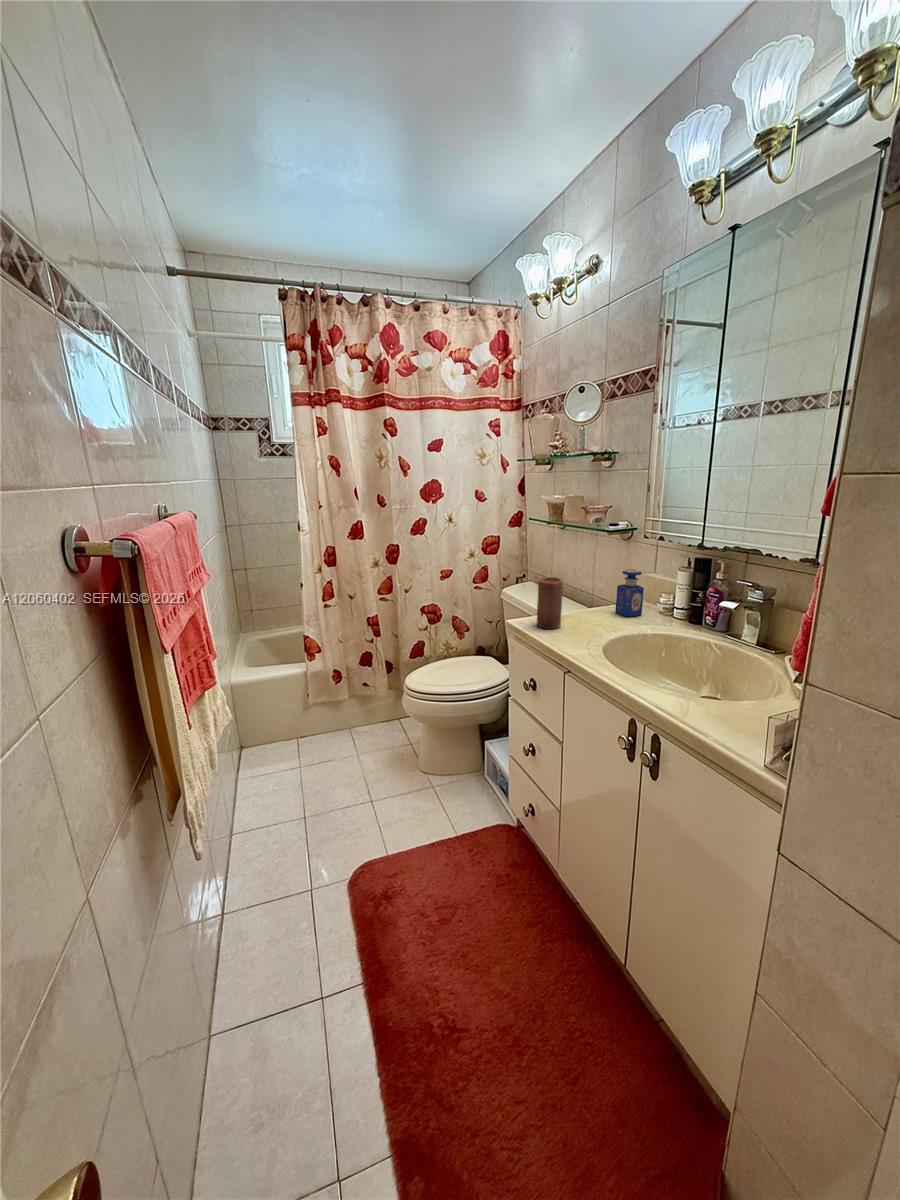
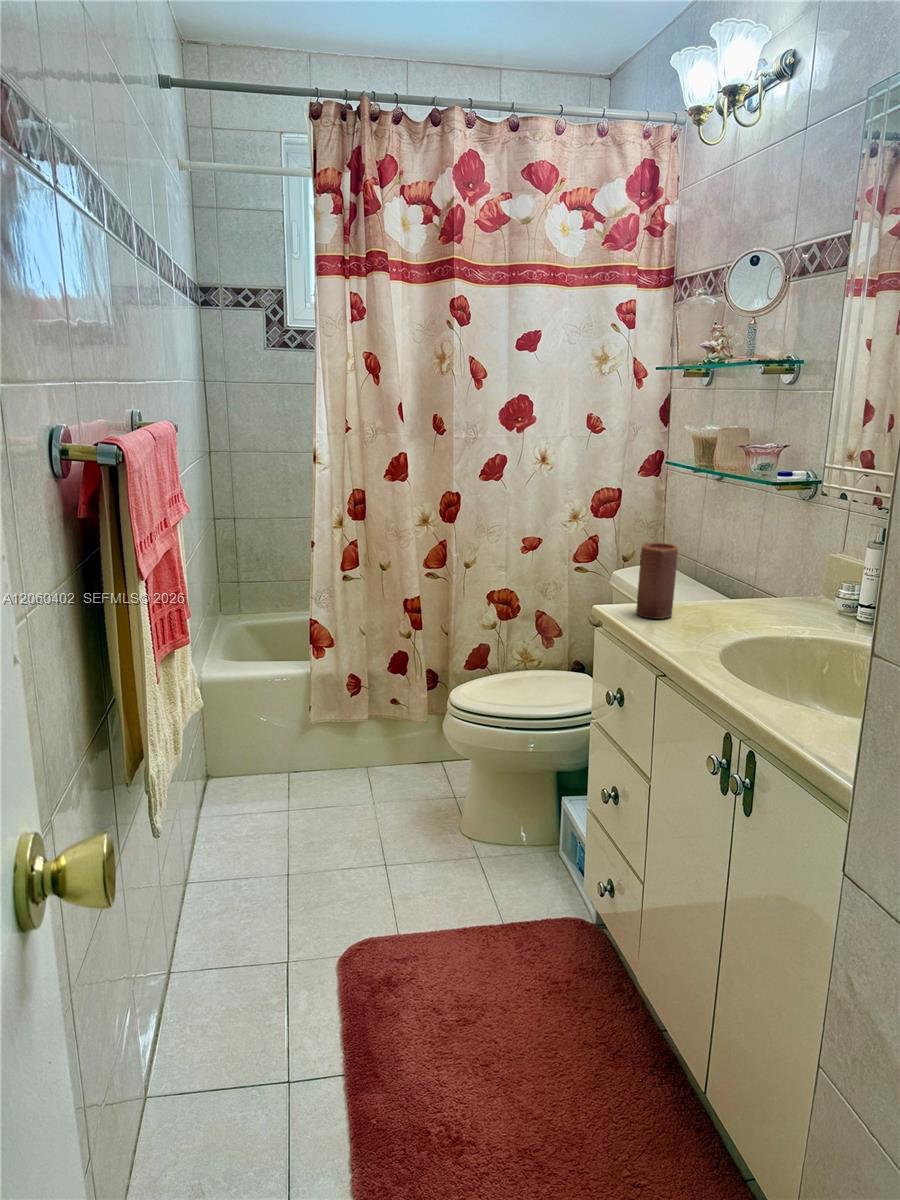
perfume bottle: present [615,569,644,616] -> none [767,541,812,613]

